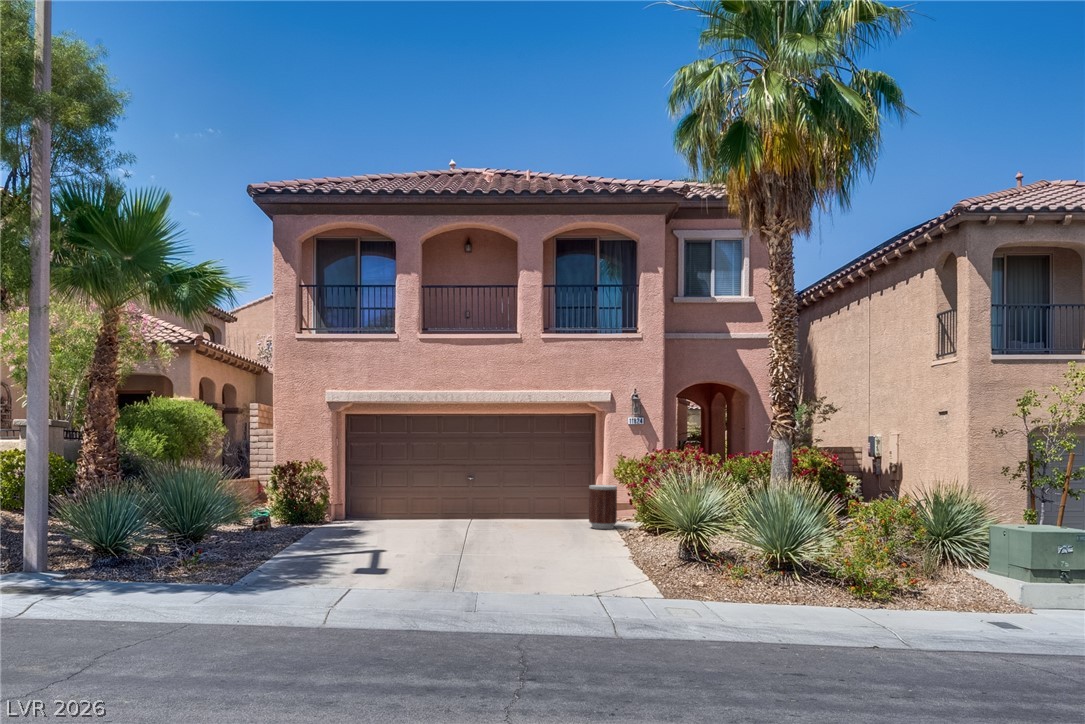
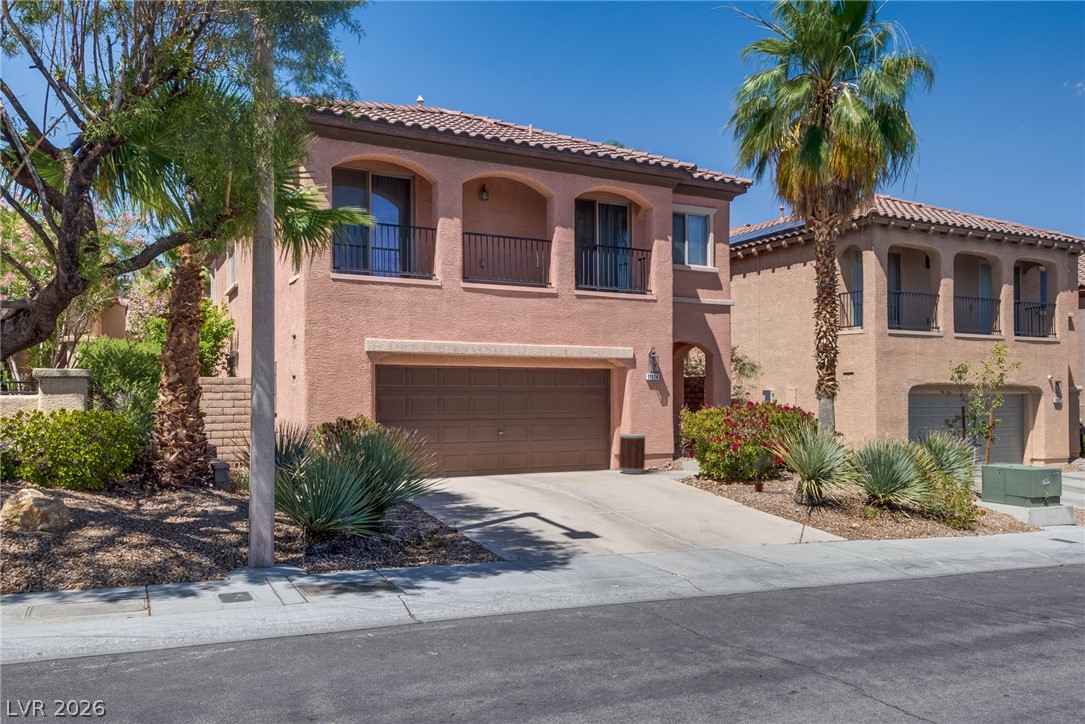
potted tree: none [639,506,680,558] -> present [744,448,776,491]

